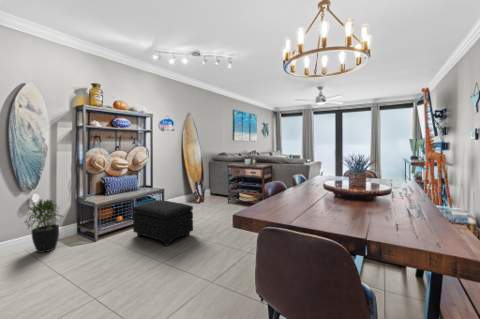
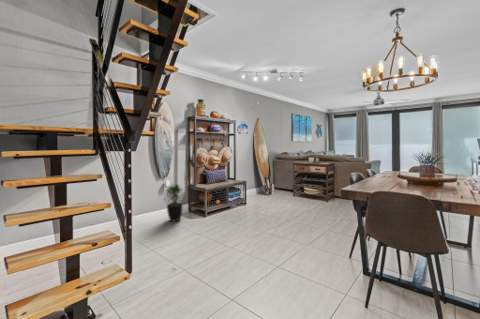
footstool: present [133,200,193,245] -> none [230,189,276,222]

